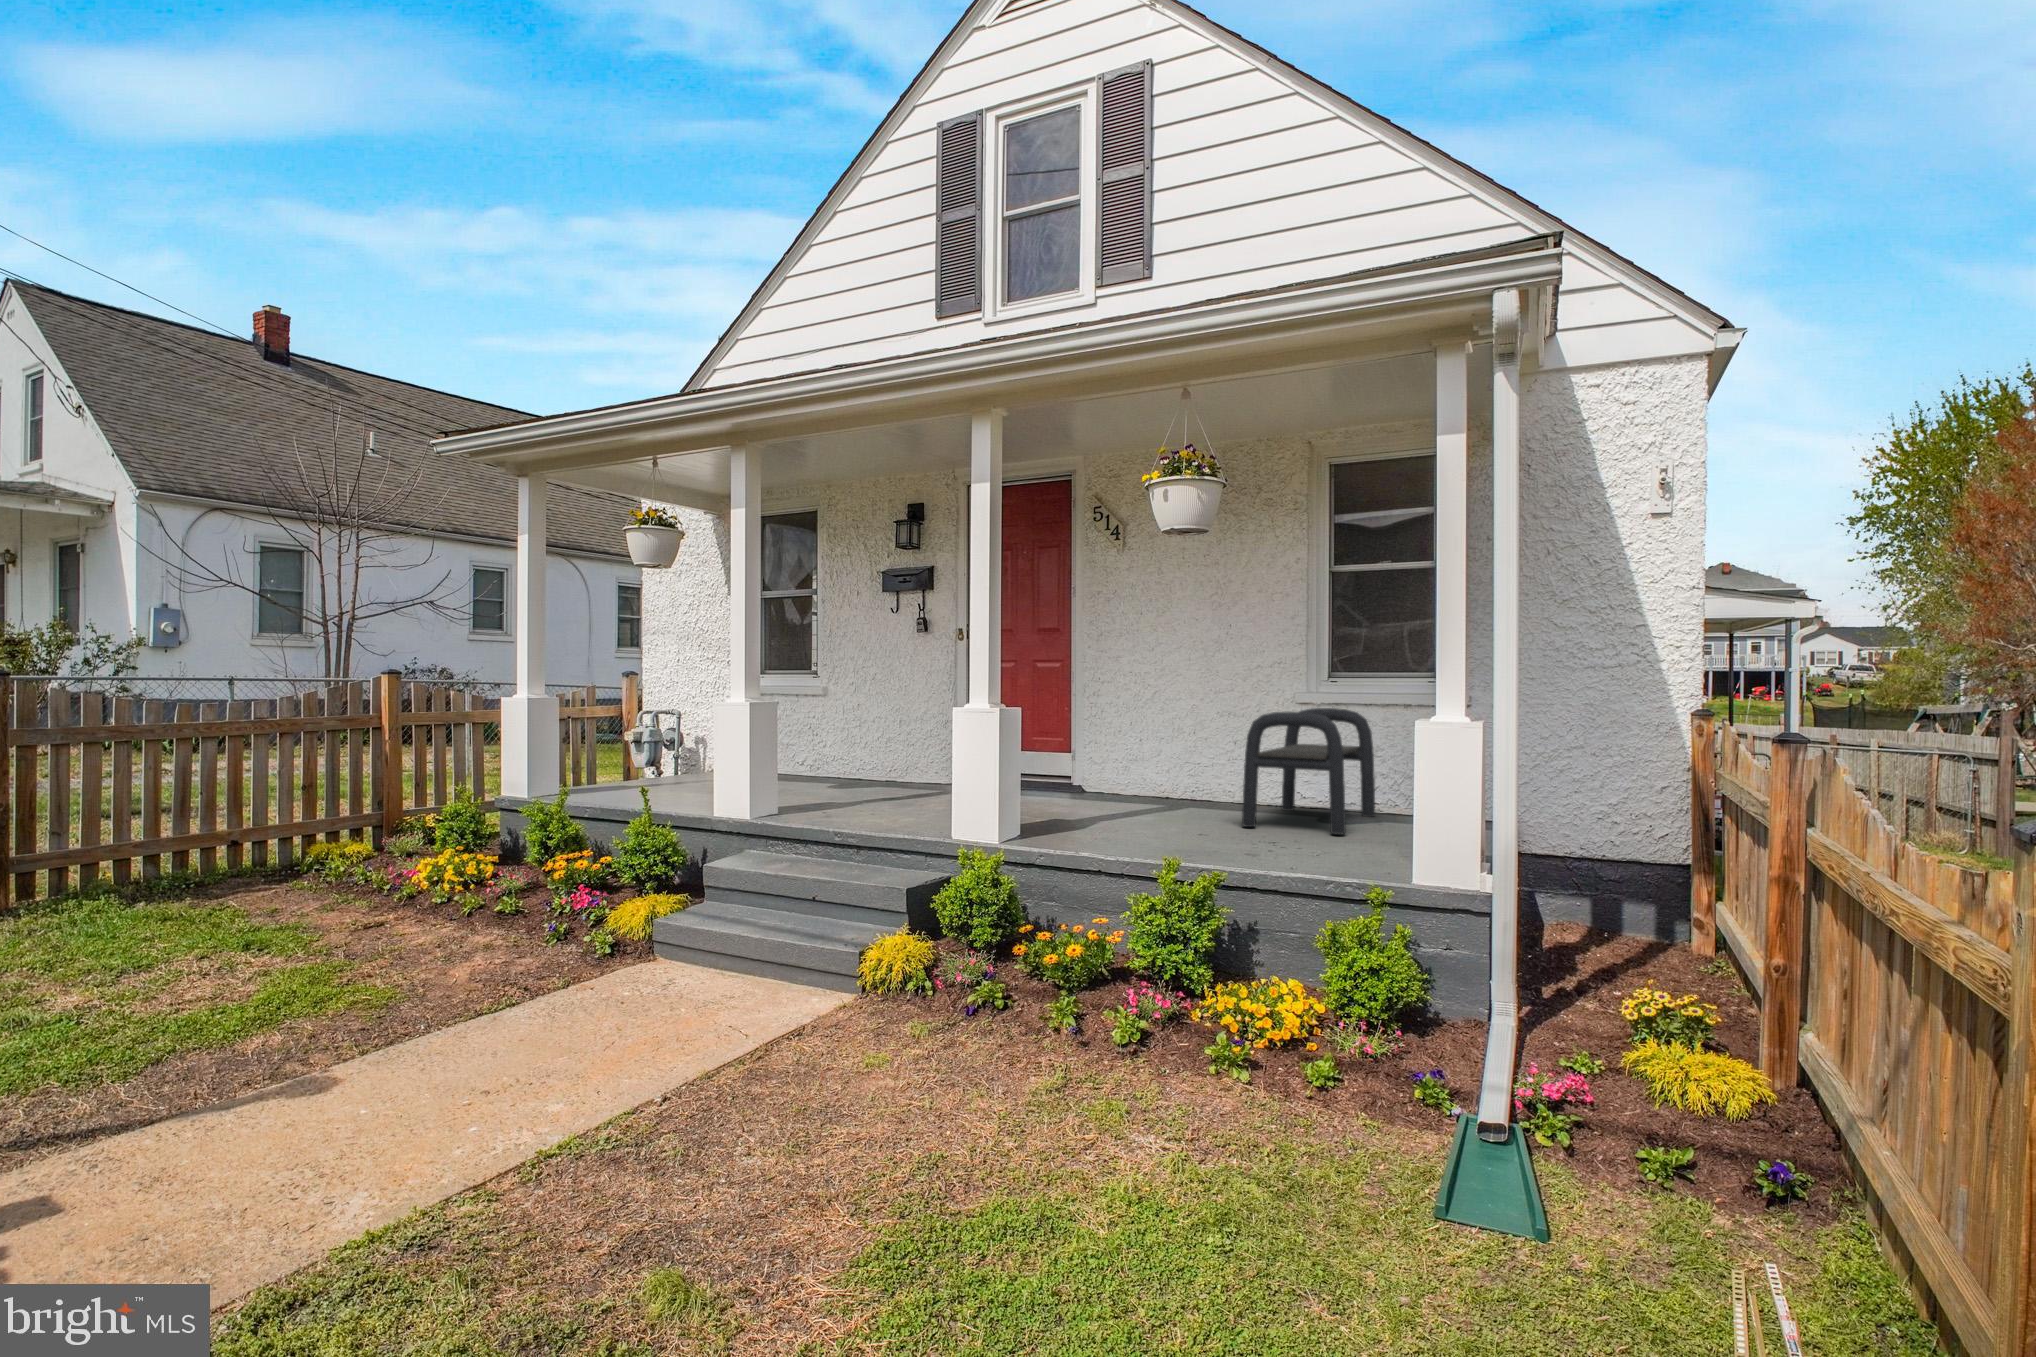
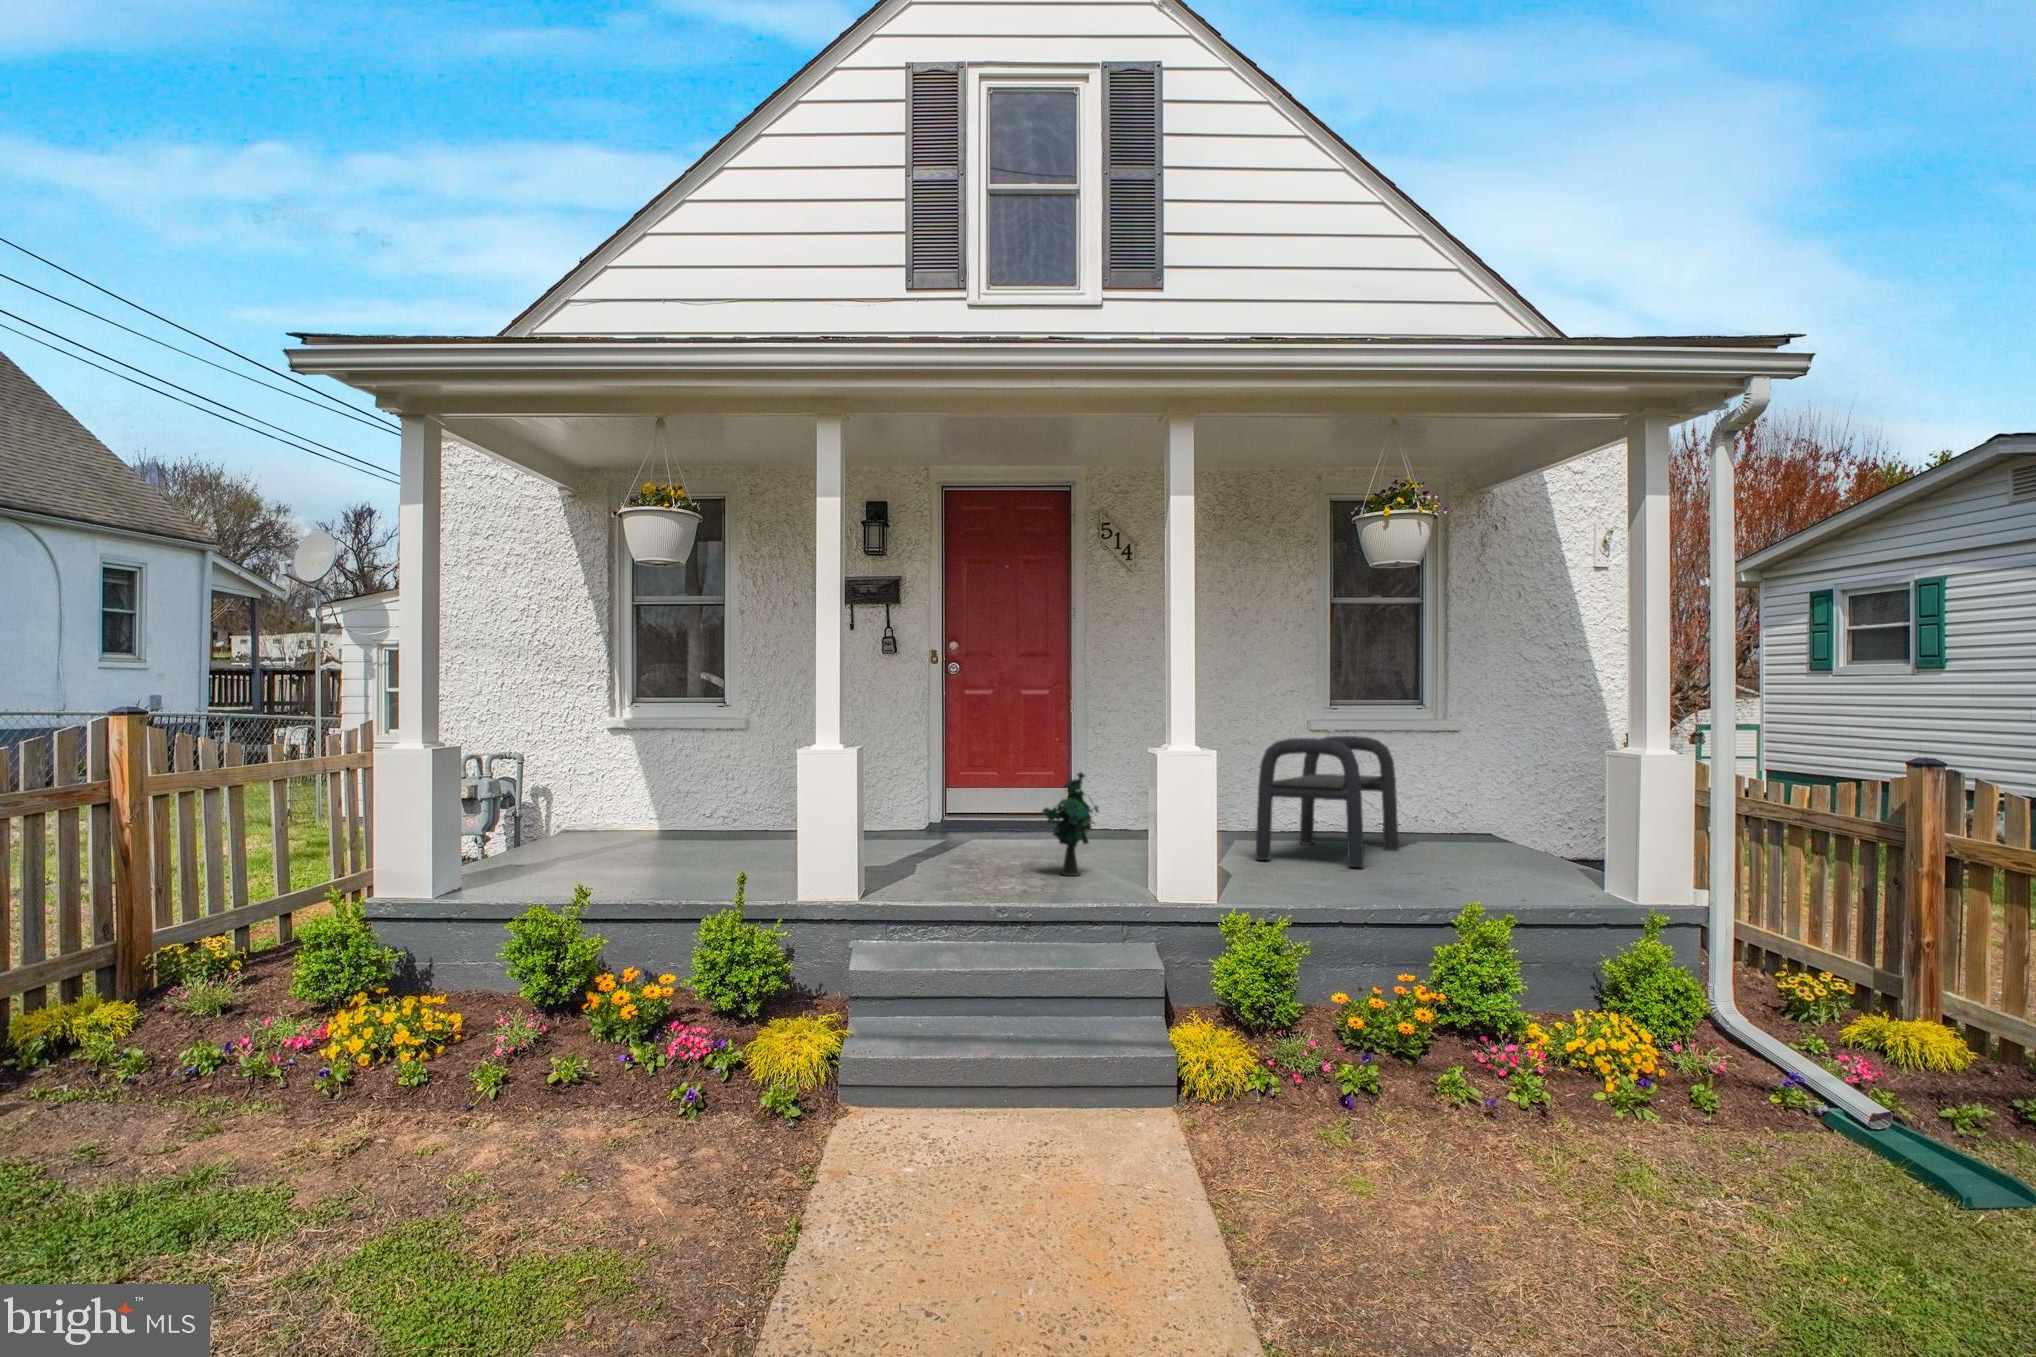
decorative plant: none [1039,745,1095,844] -> present [1042,773,1099,876]

